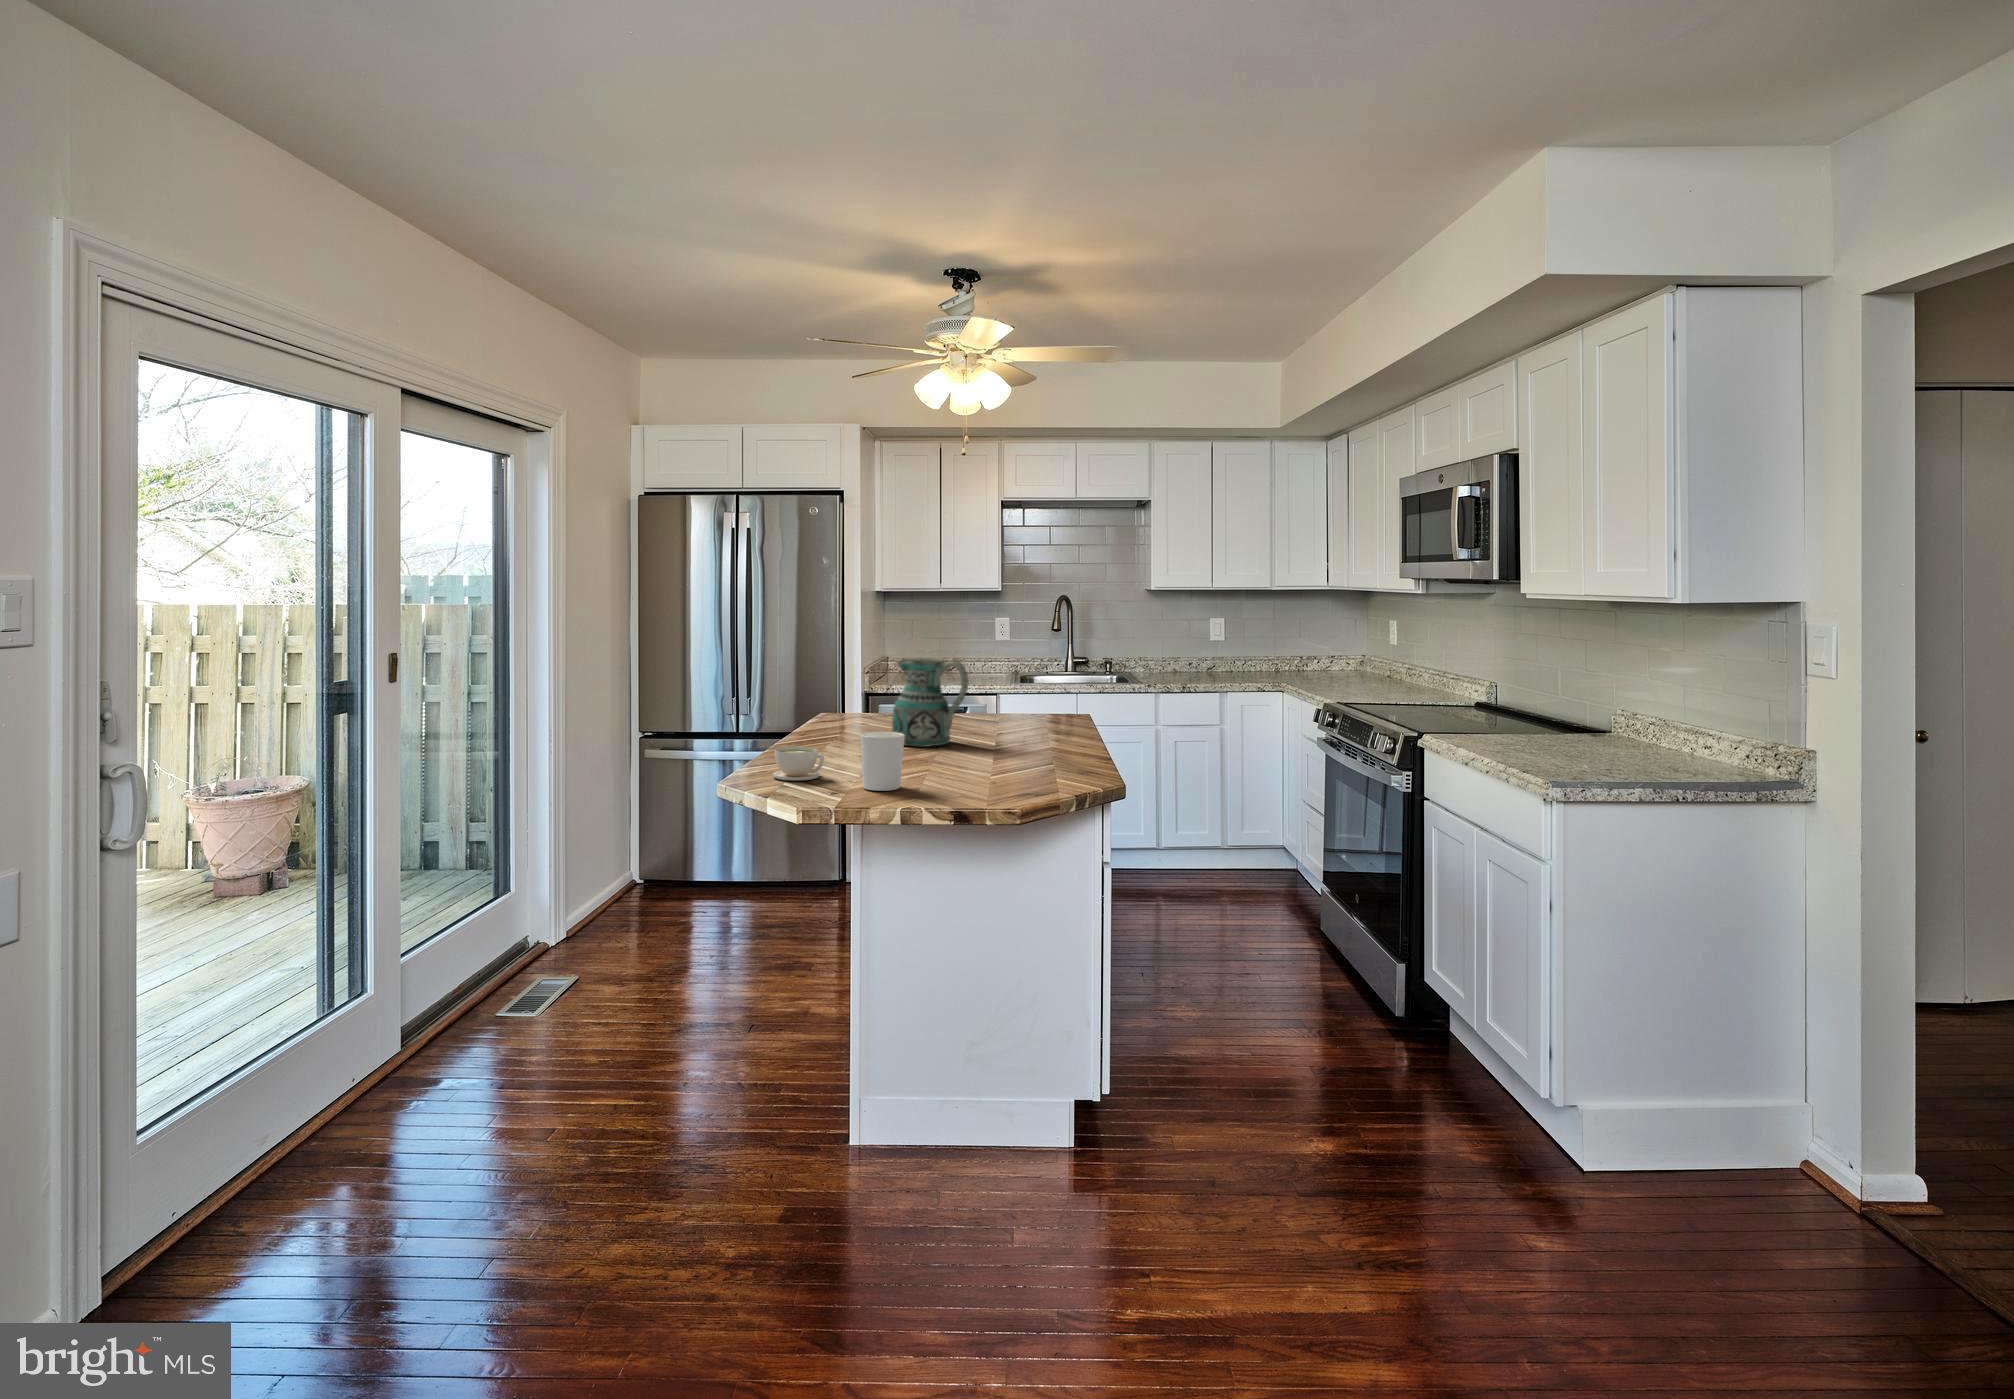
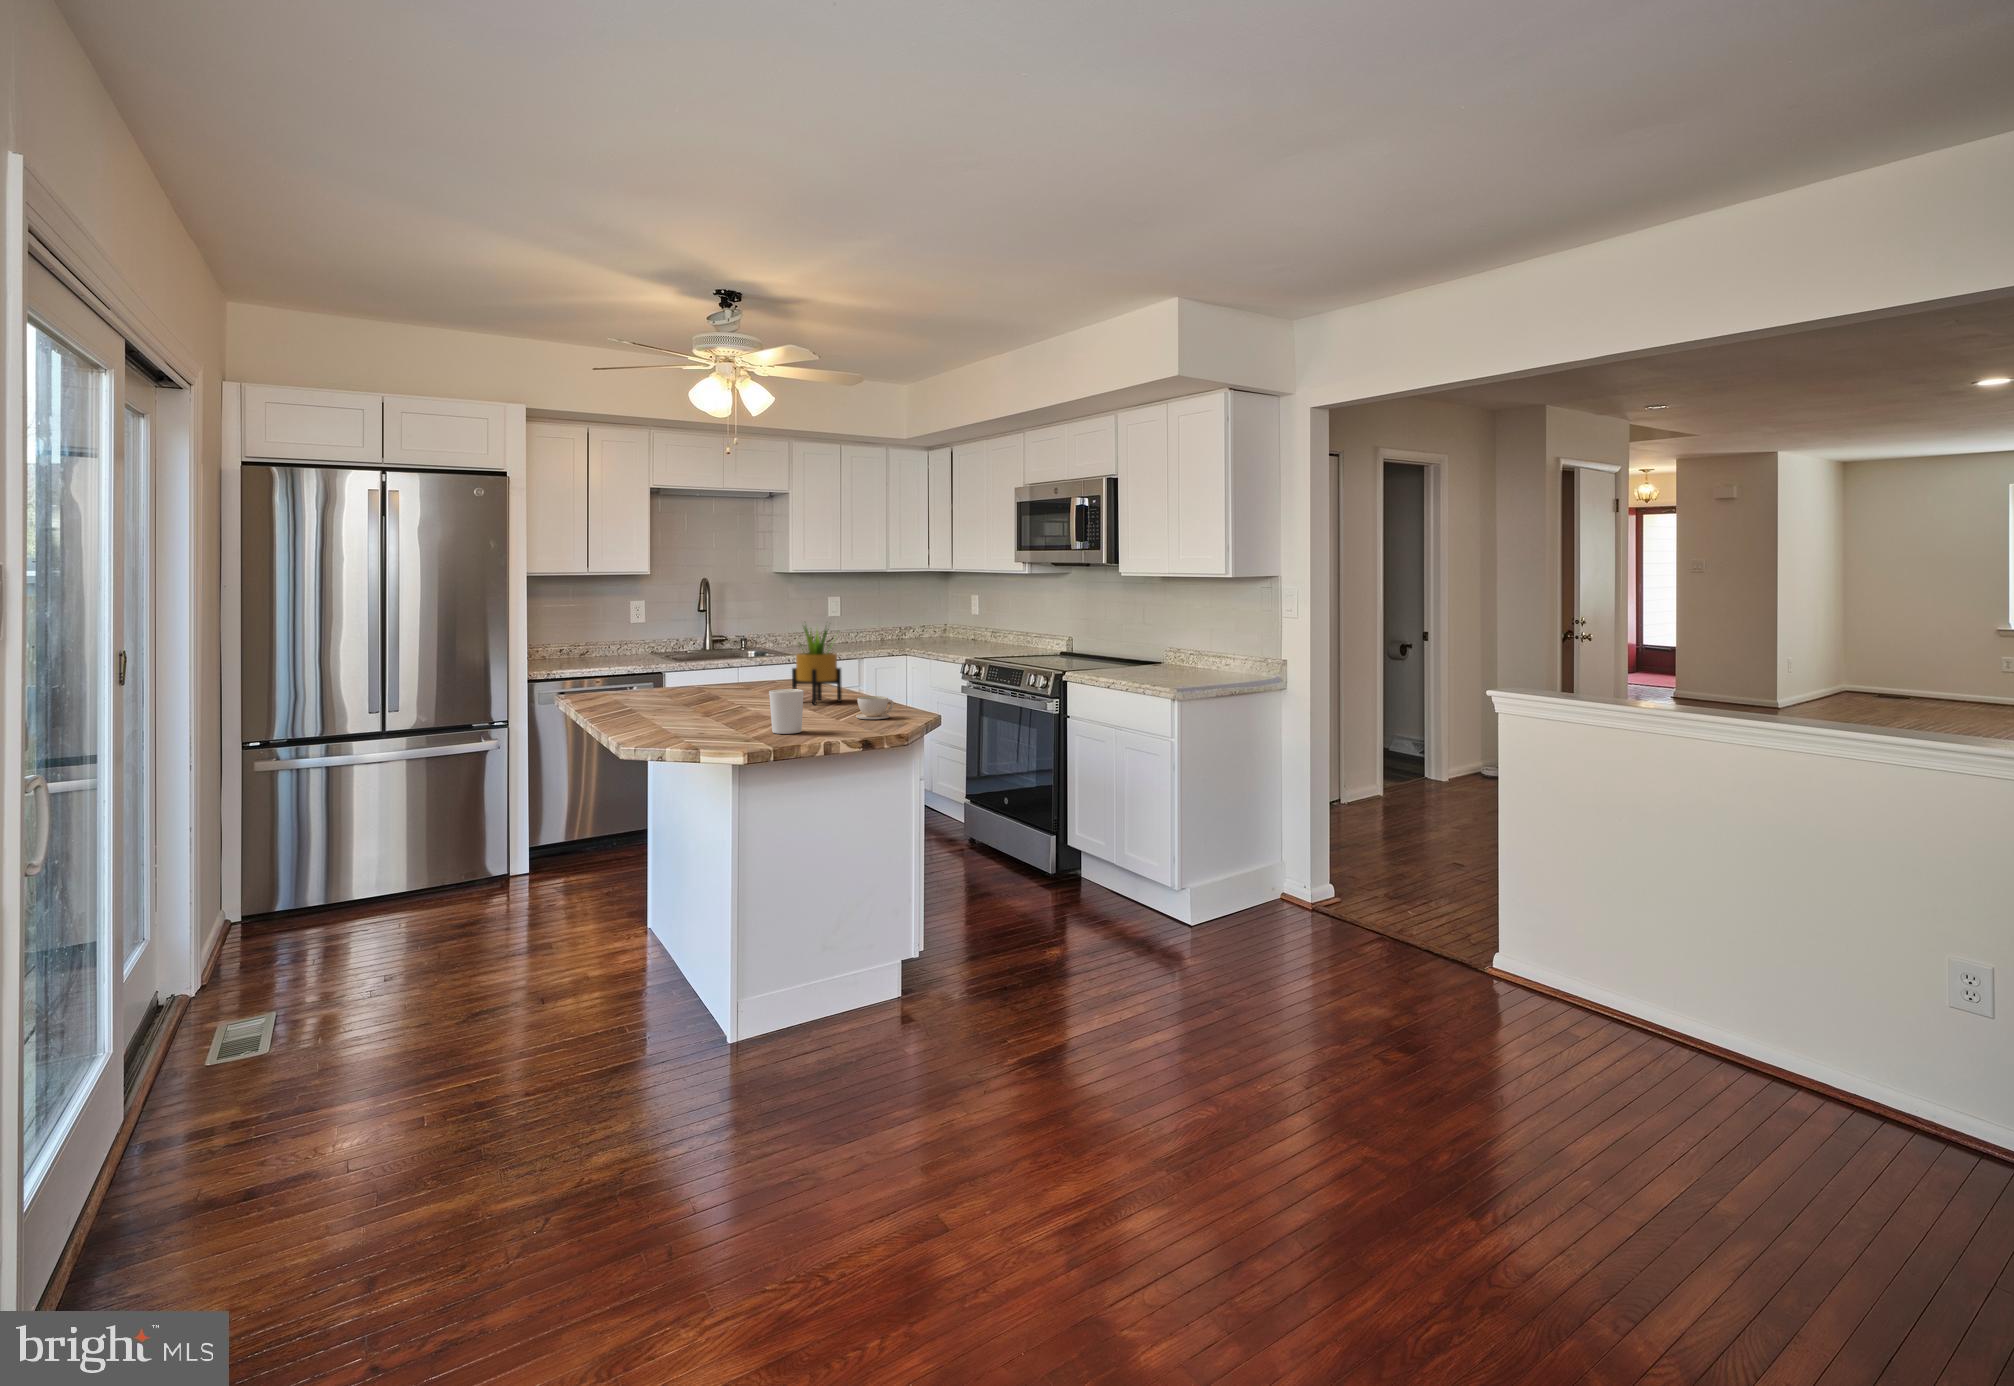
potted plant: none [1004,643,1065,749] -> present [792,626,842,704]
ceramic pitcher: present [892,658,969,747] -> none [703,635,773,710]
coffee cup: present [773,746,824,781] -> present [856,696,894,719]

